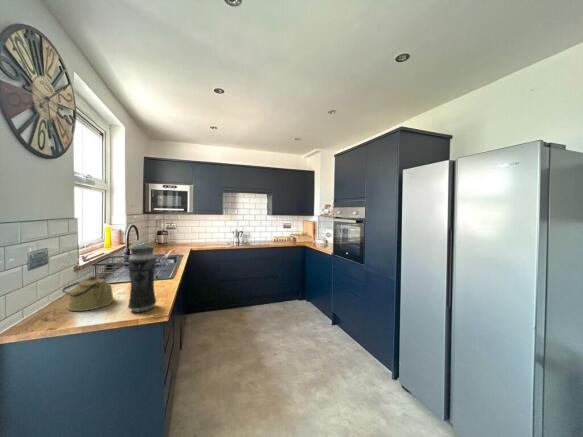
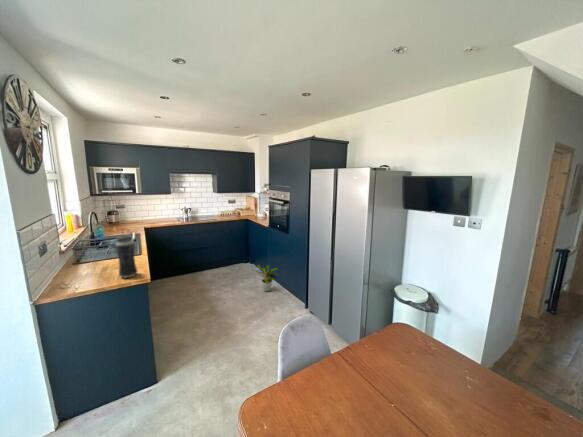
kettle: present [62,276,114,311] -> none [65,258,103,281]
potted plant: none [312,304,348,343] -> present [257,265,278,292]

